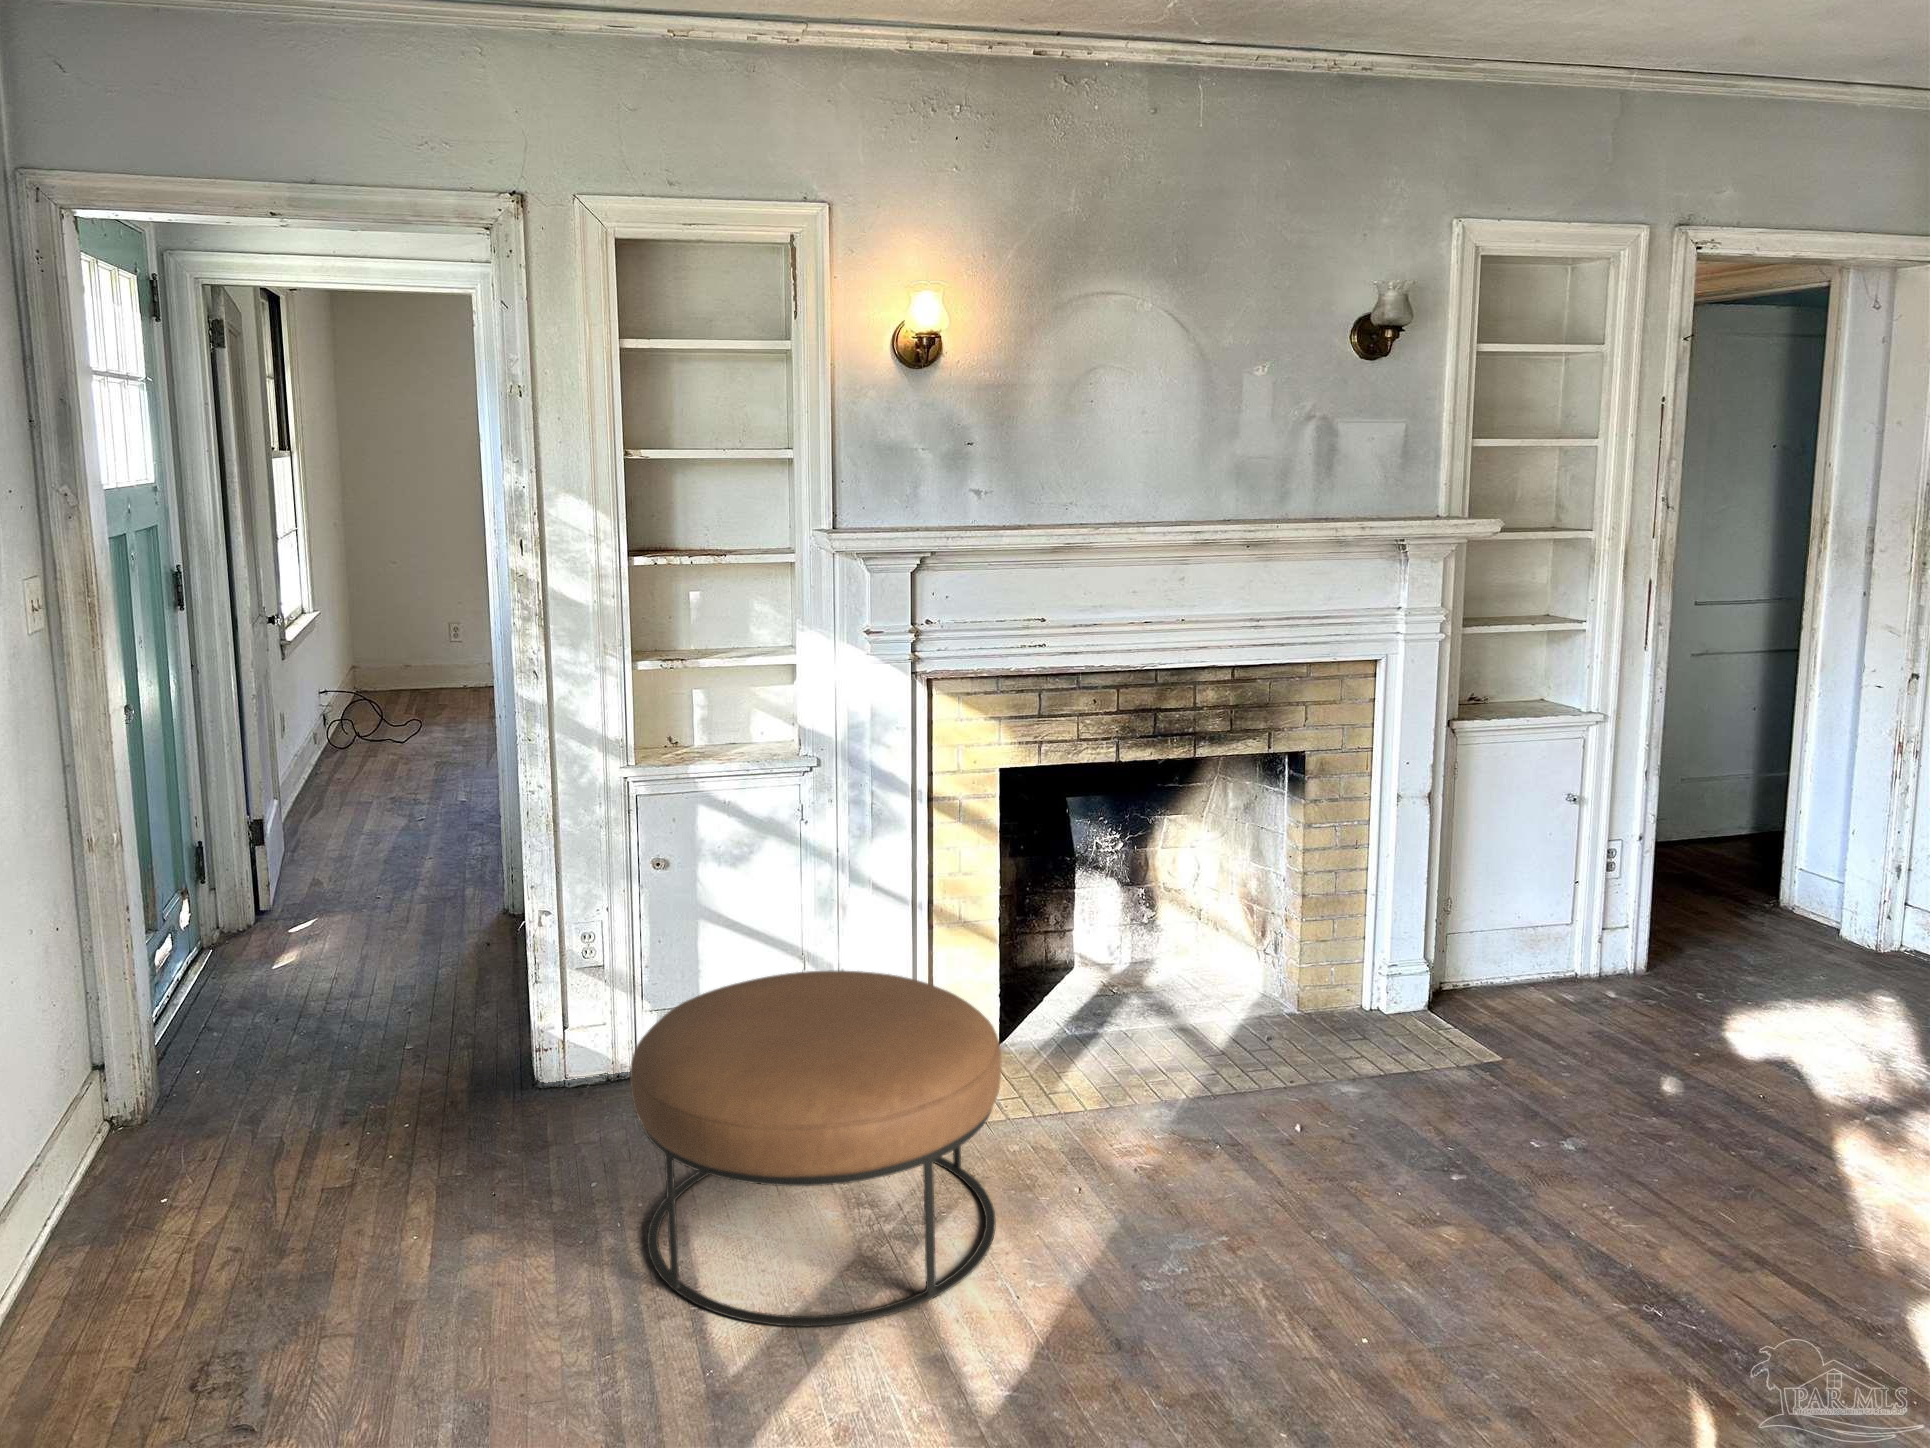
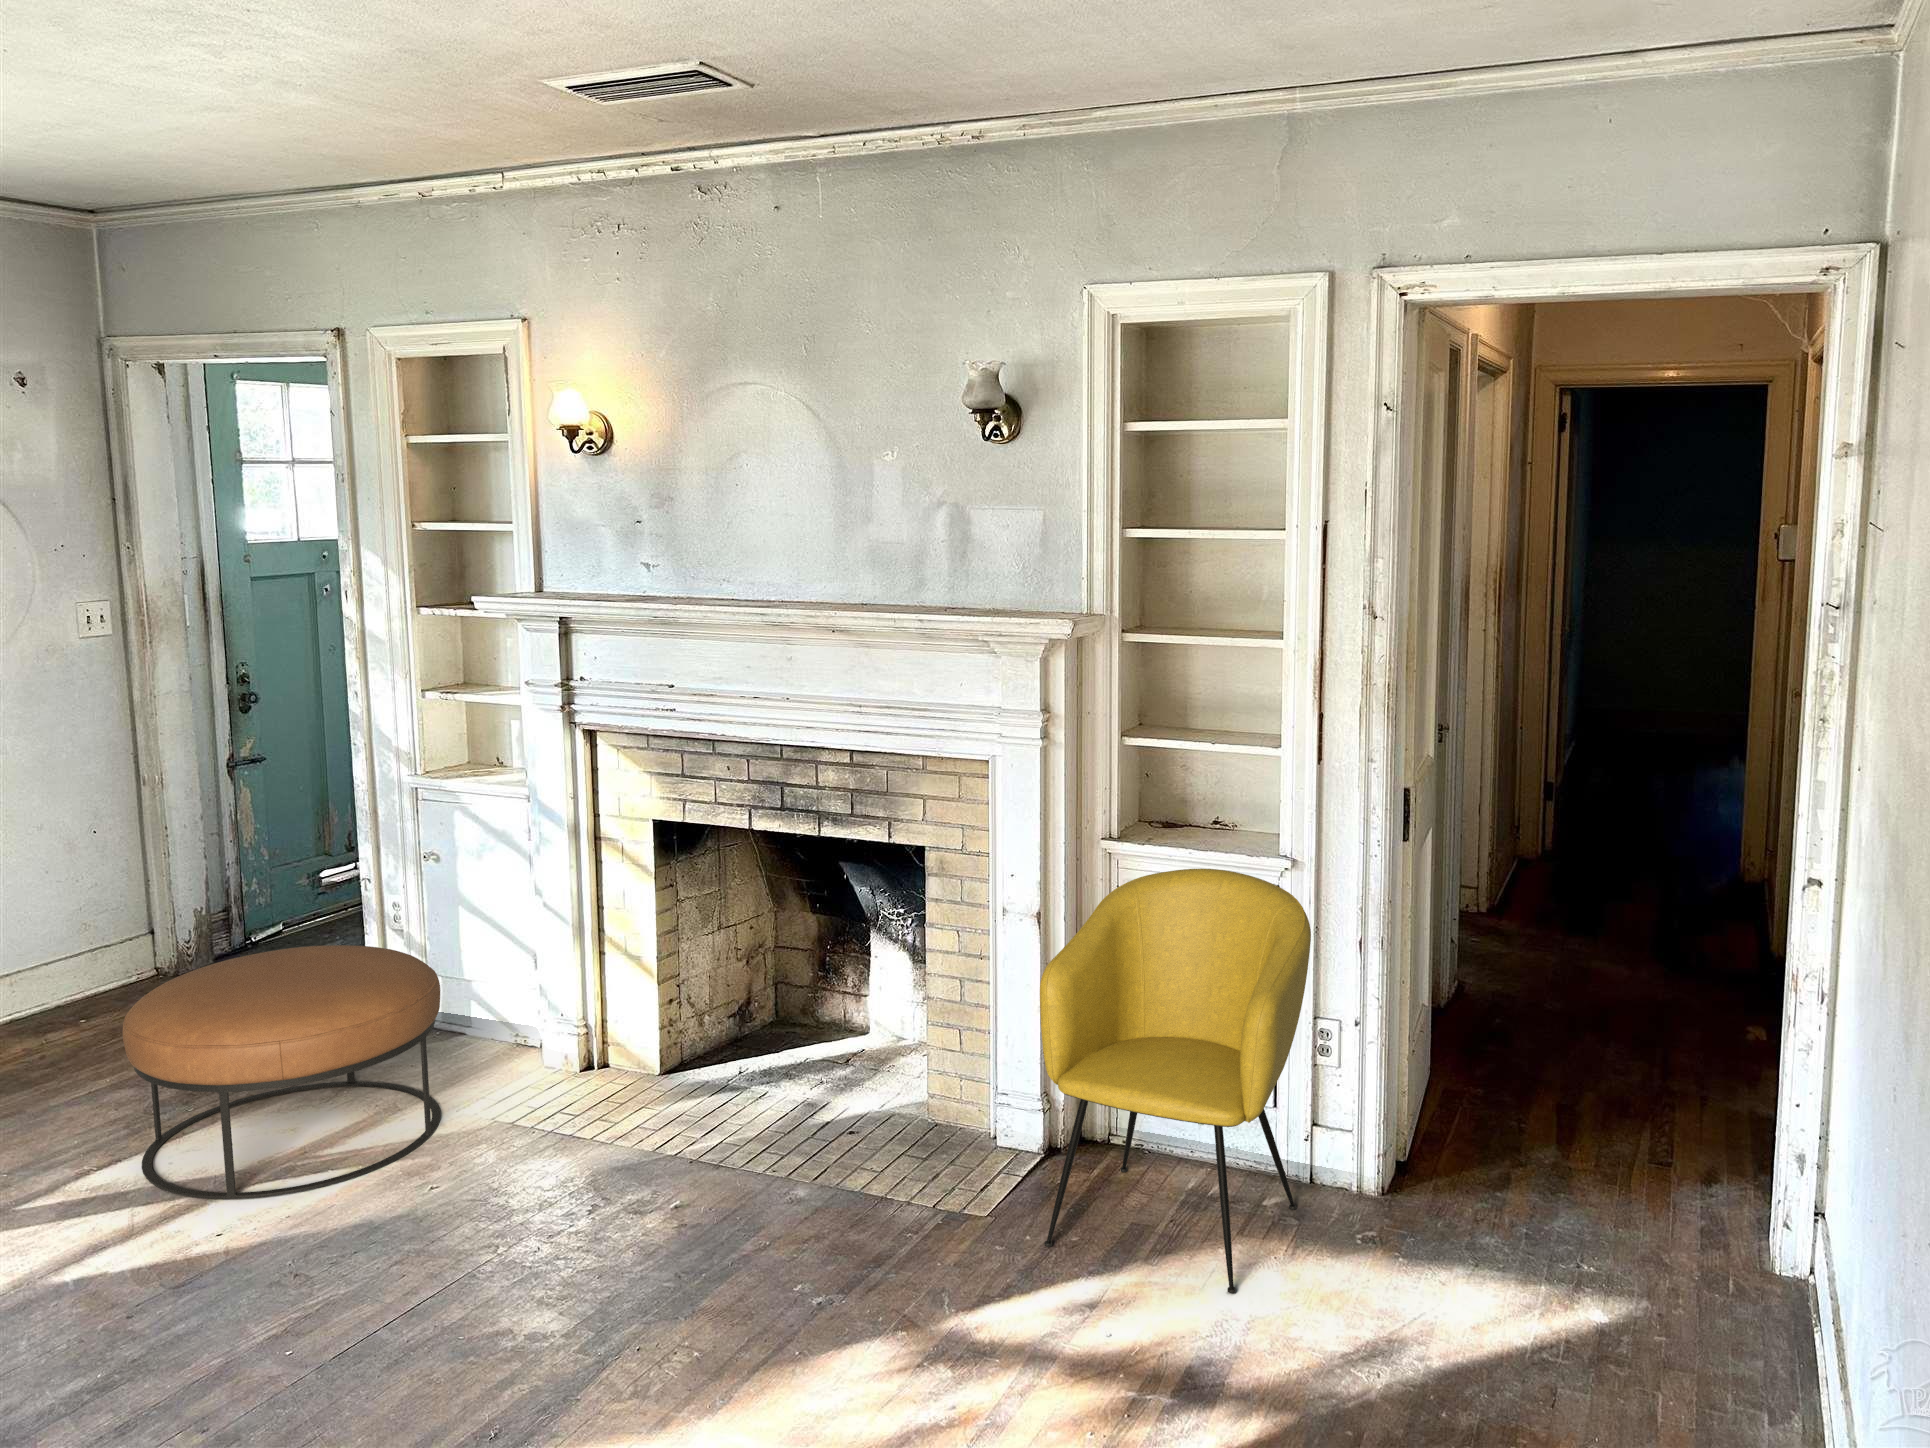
armchair: none [1503,724,1766,1060] -> present [1040,869,1311,1294]

